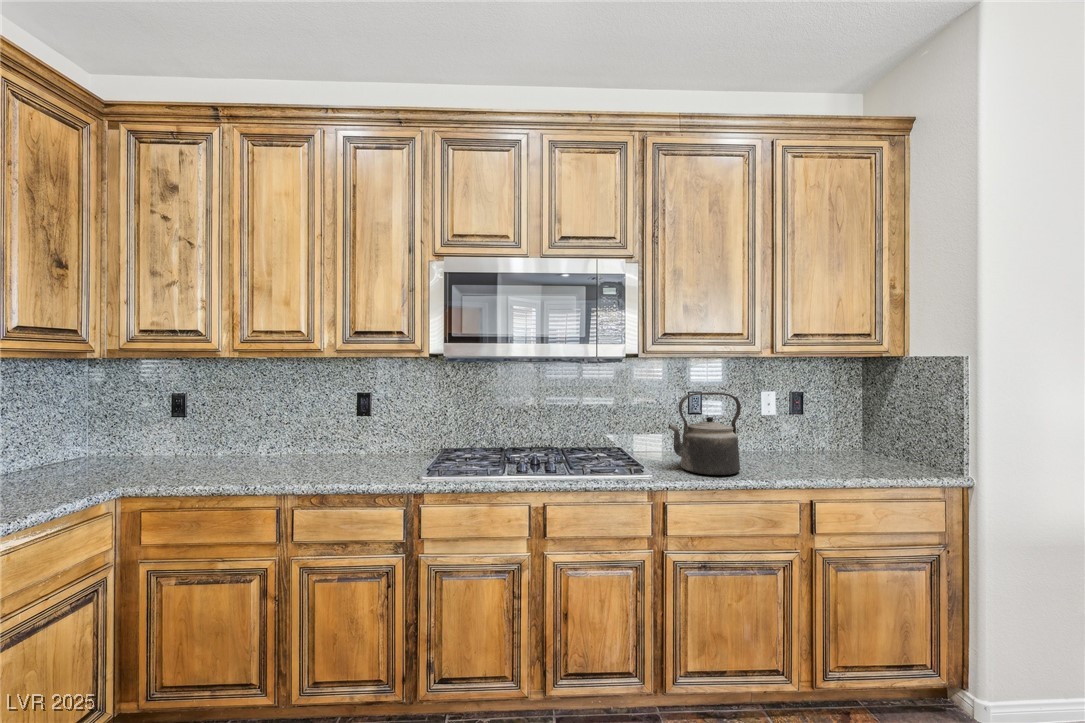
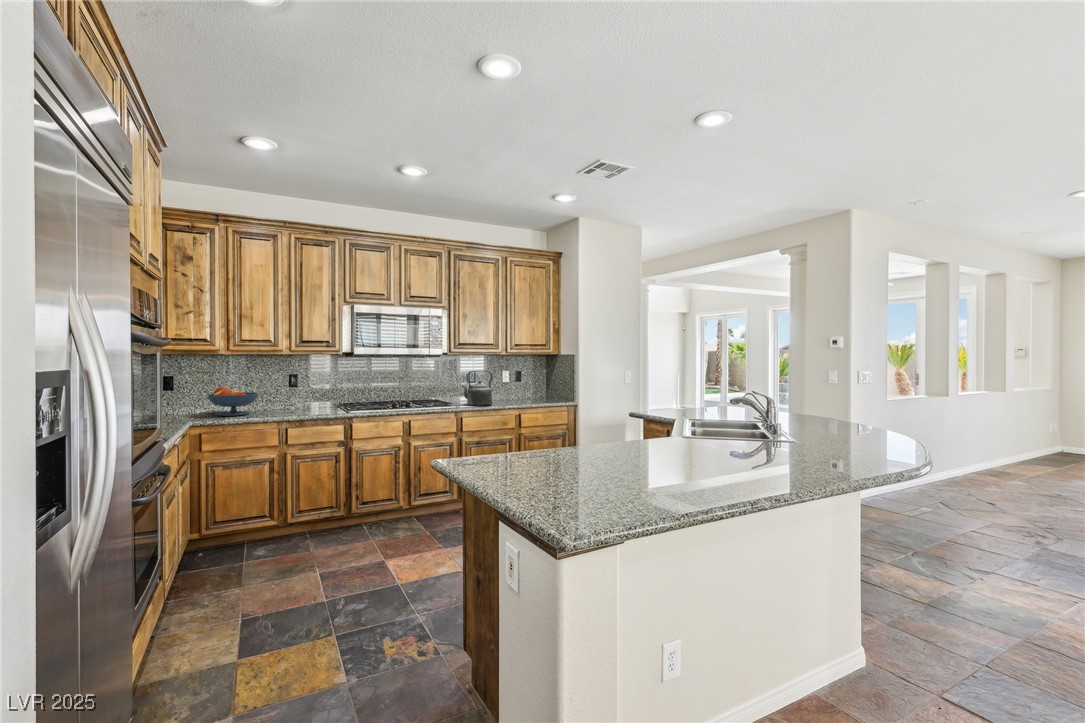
fruit bowl: none [185,414,282,472] -> present [207,387,258,416]

